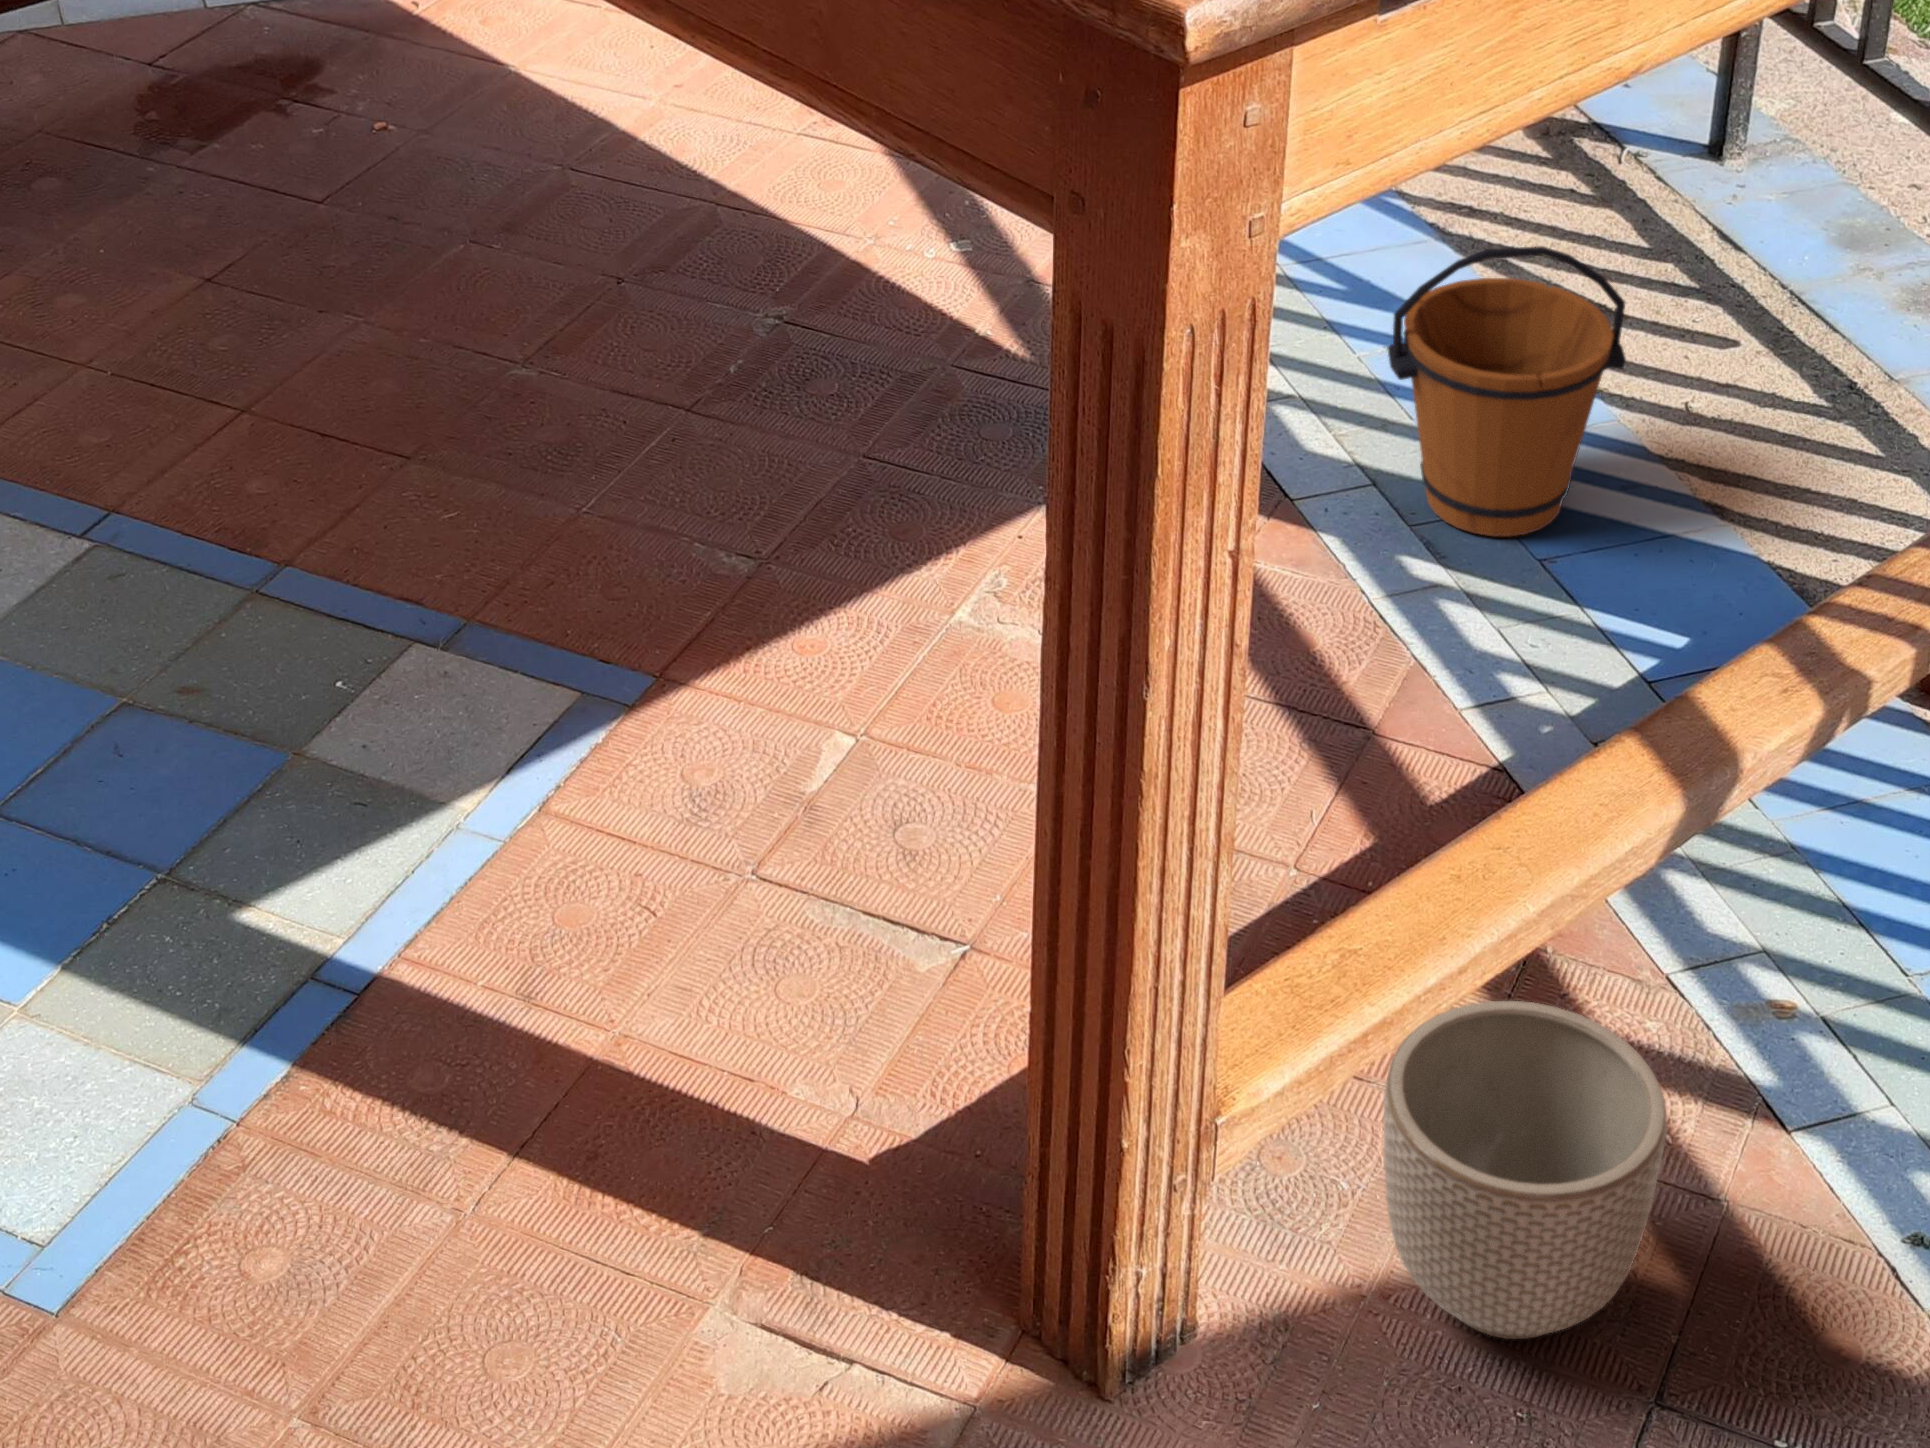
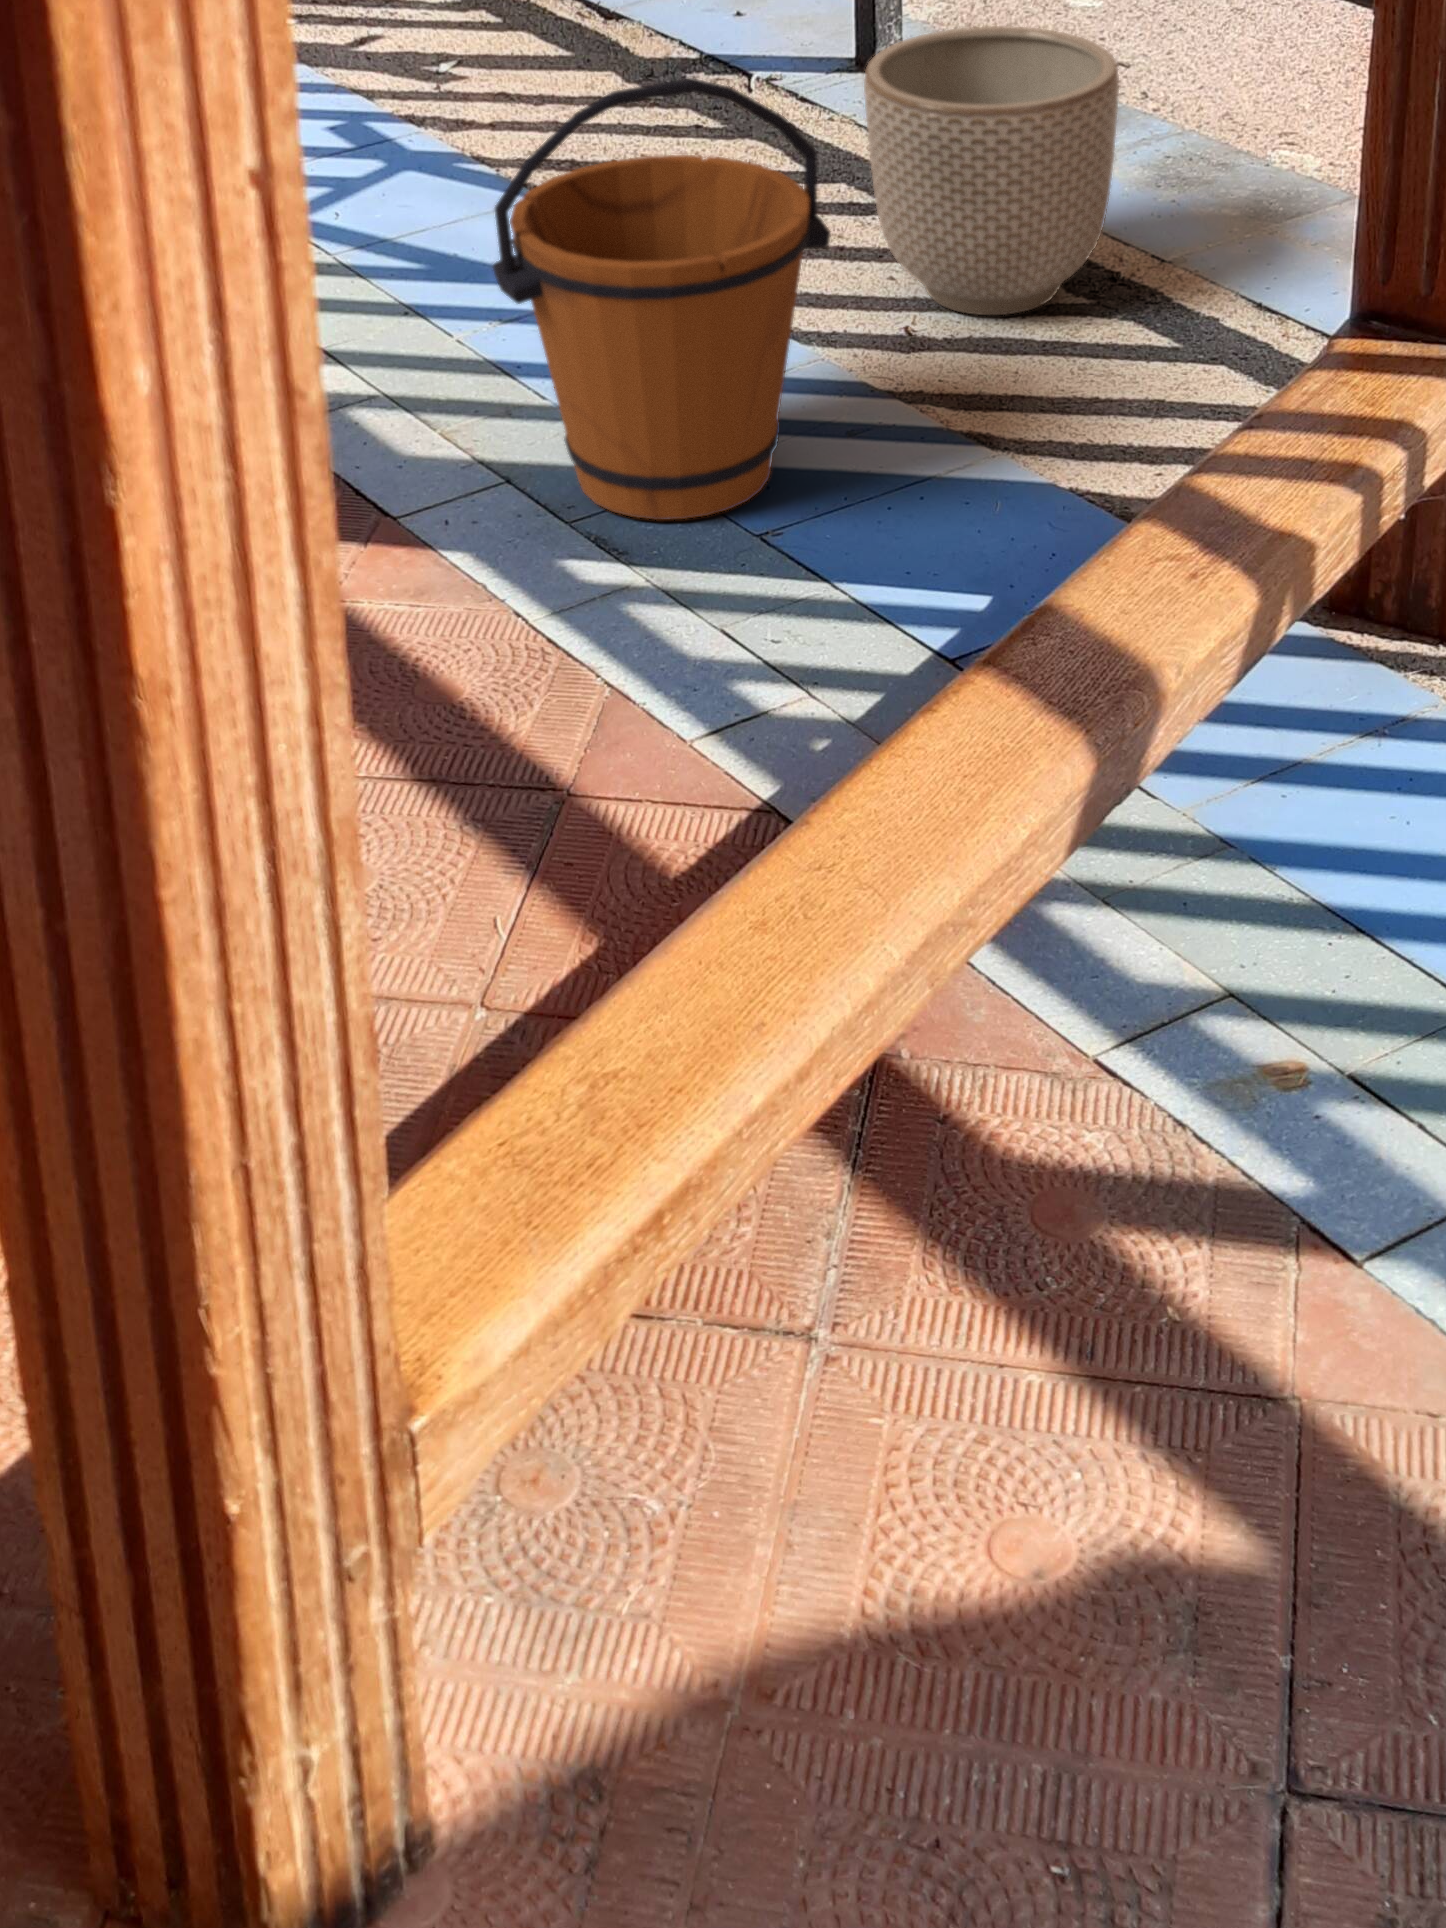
planter: present [1384,1001,1667,1339] -> present [864,26,1119,315]

